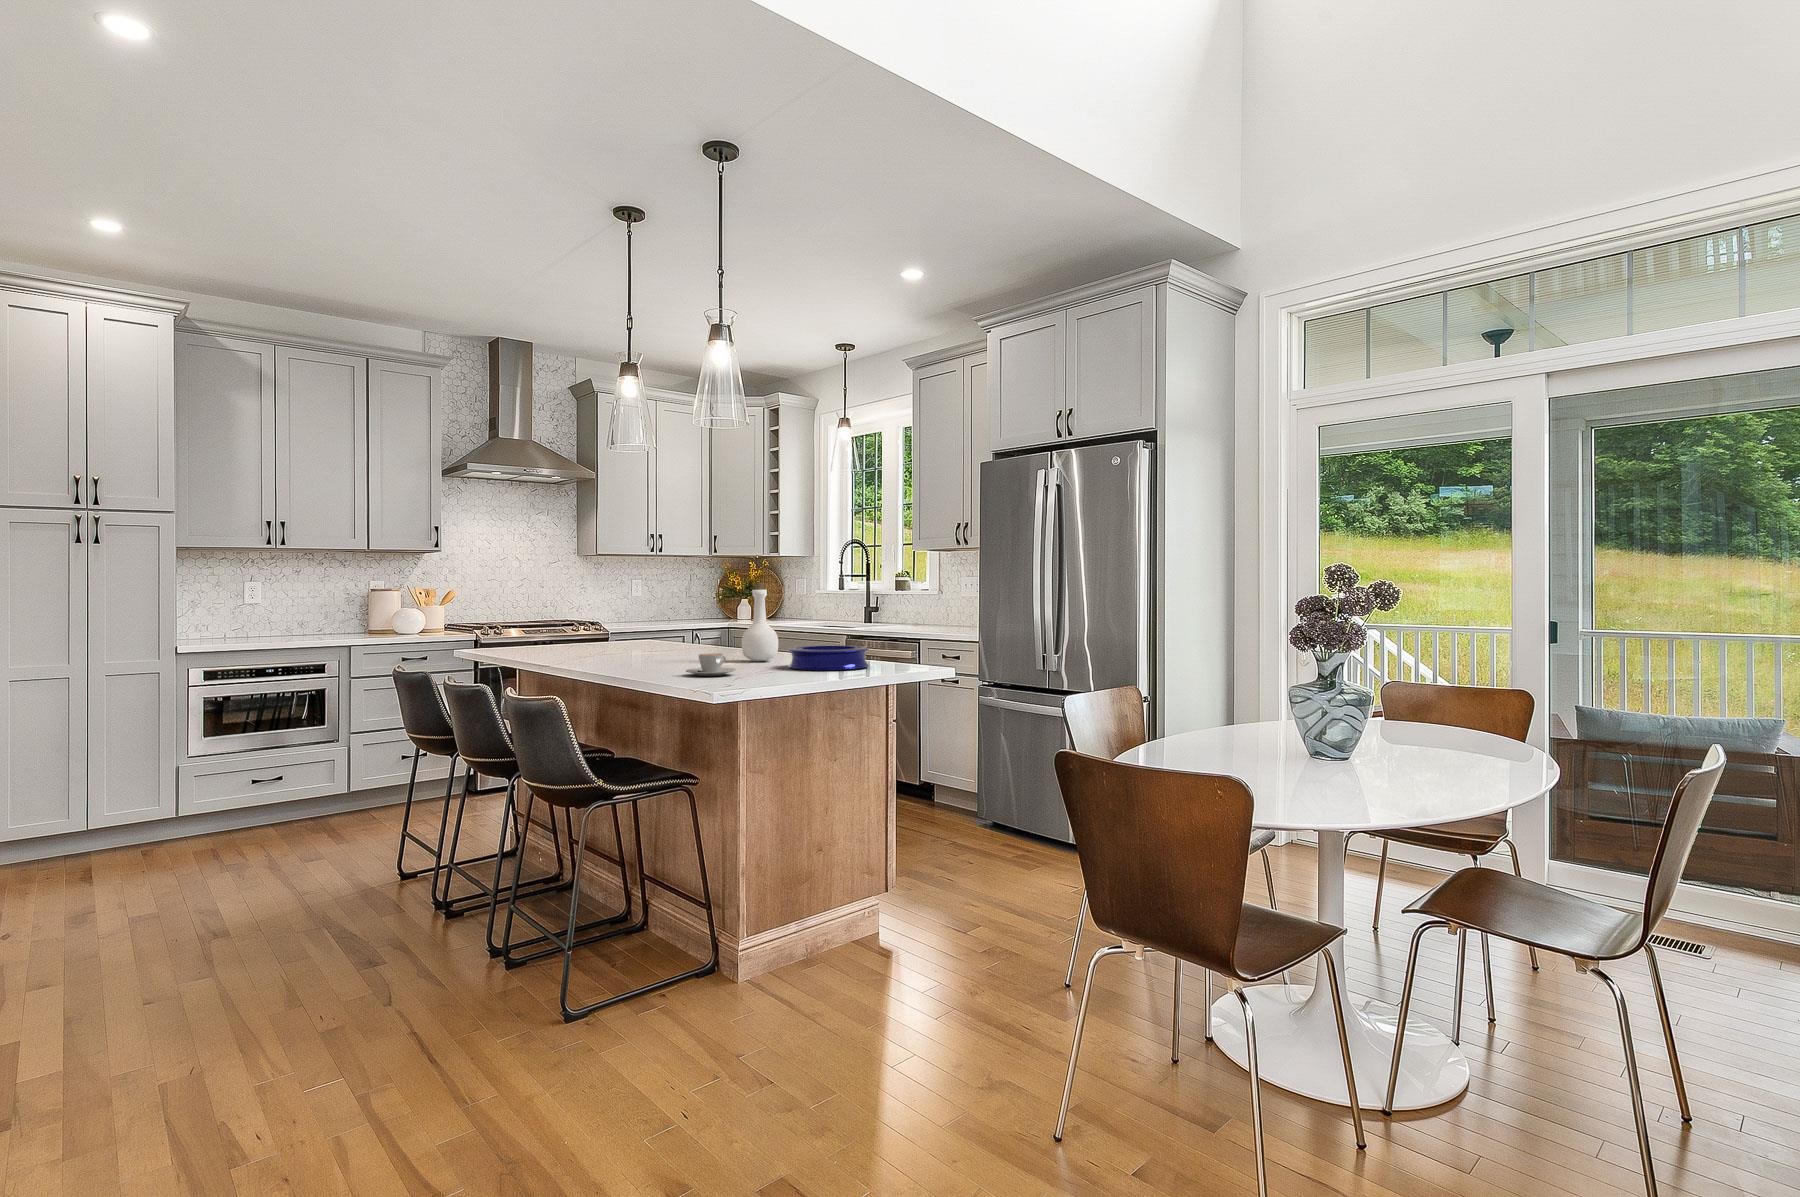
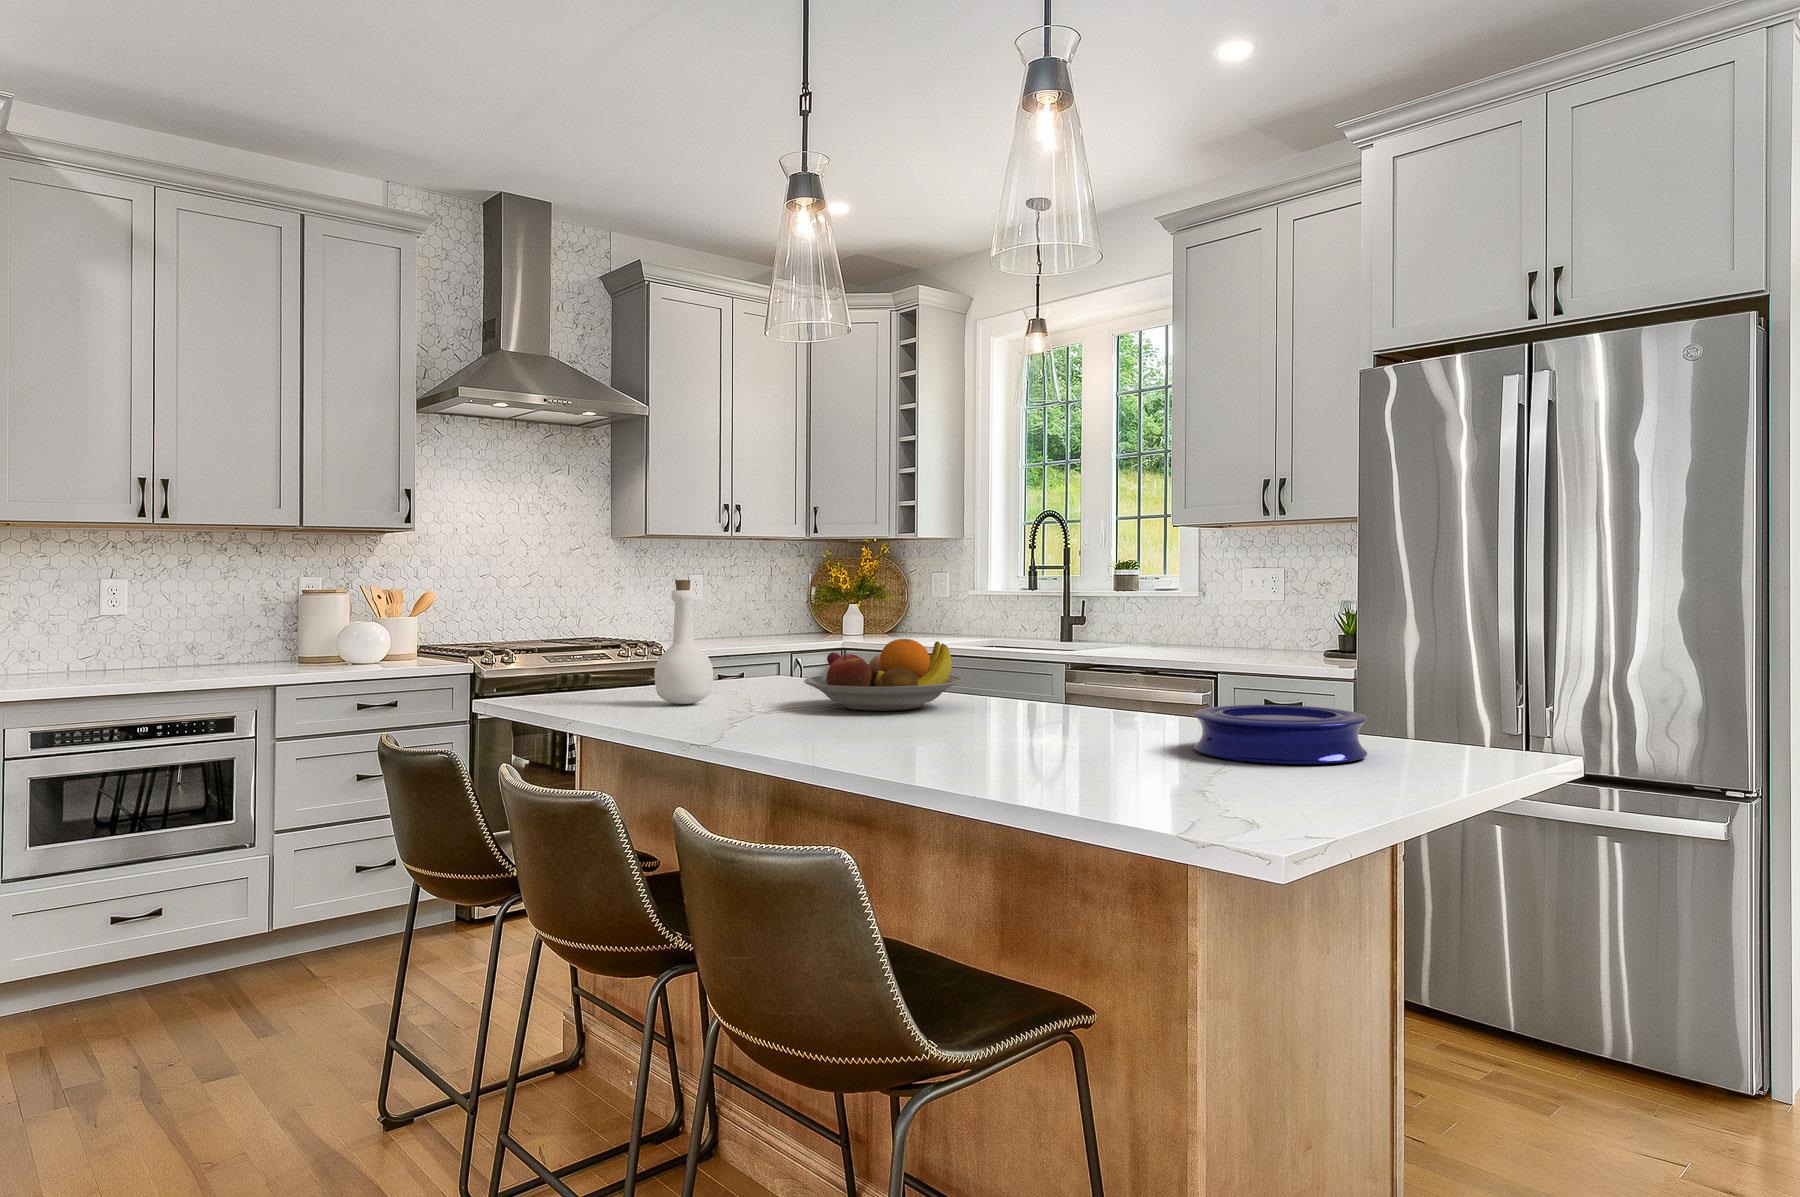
bottle: present [742,583,779,661] -> present [654,580,713,704]
fruit bowl: none [633,615,721,654] -> present [804,639,962,711]
coffee cup: present [686,653,736,676] -> none [1046,733,1155,786]

